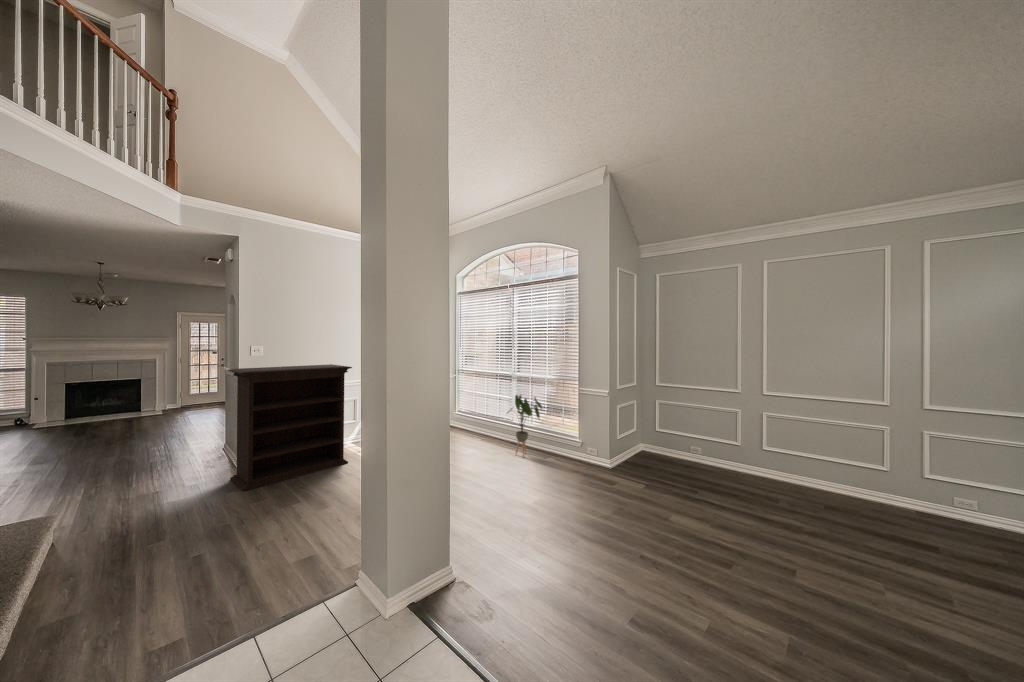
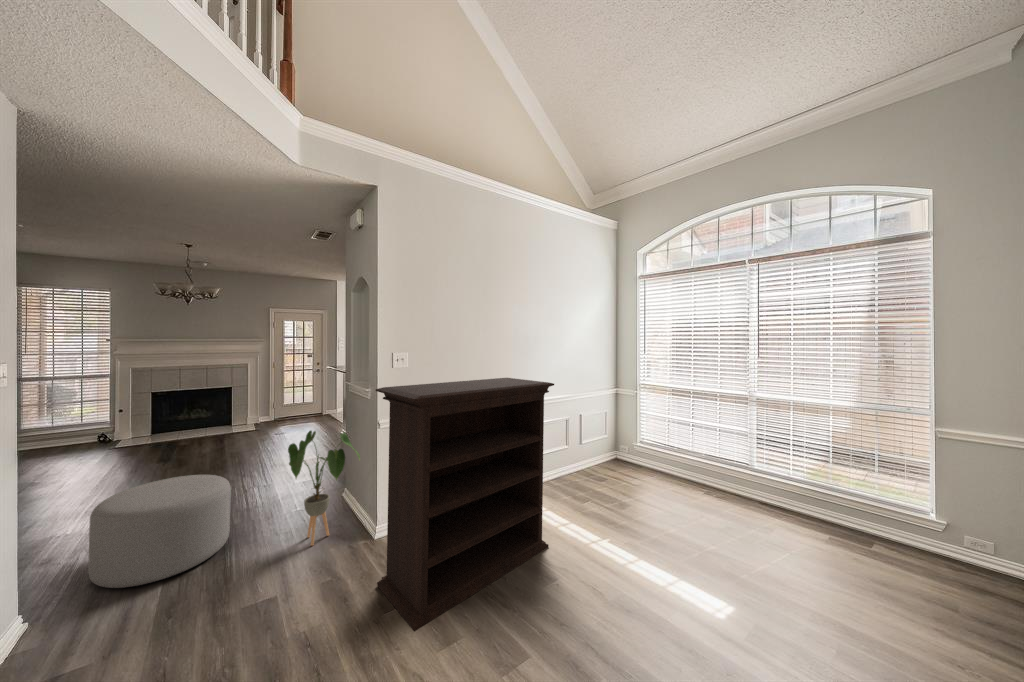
house plant: present [508,395,542,456] -> present [288,431,360,545]
ottoman: none [45,429,138,487] -> present [88,475,231,588]

